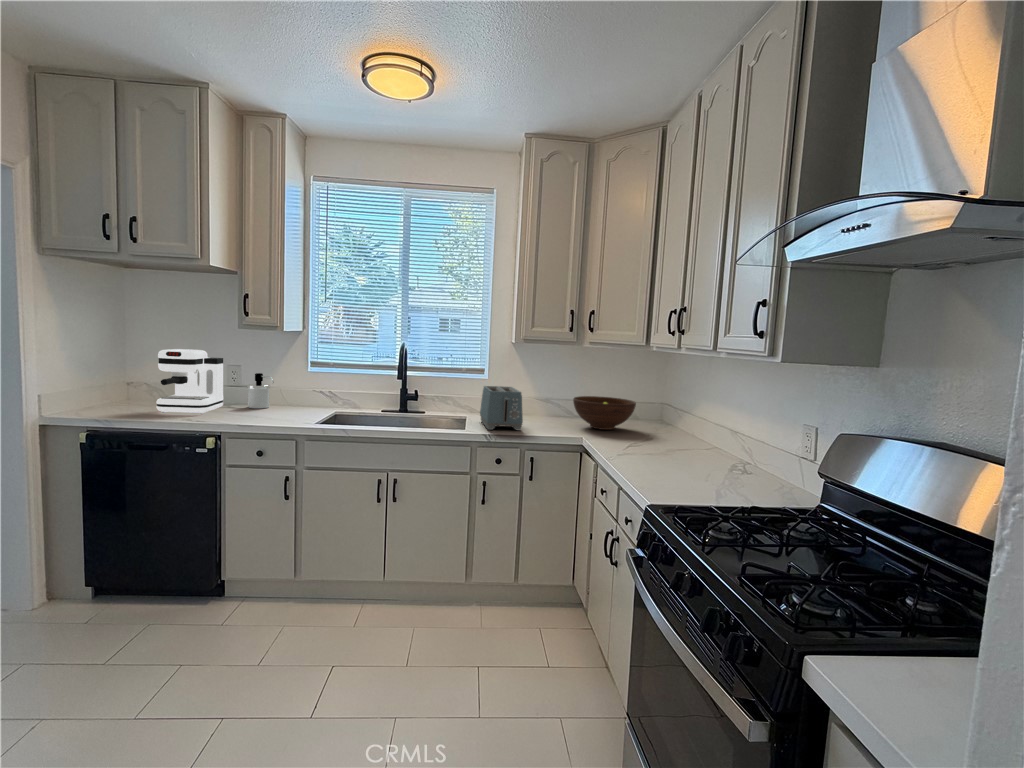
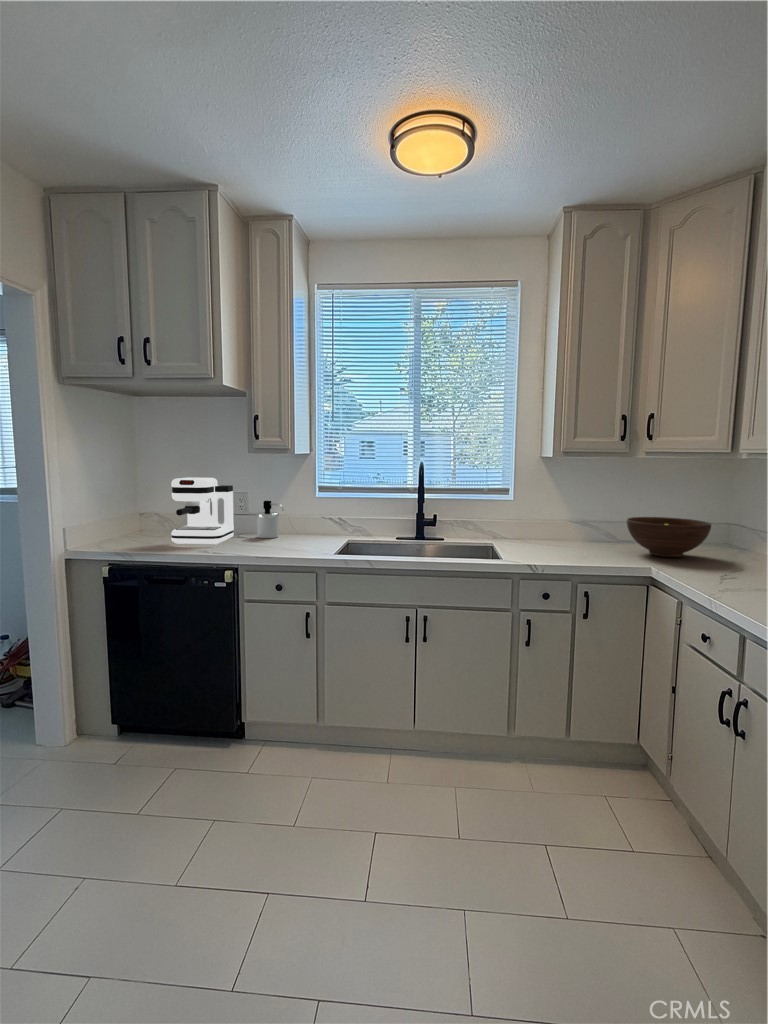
toaster: present [480,386,523,431] -> none [512,508,572,559]

